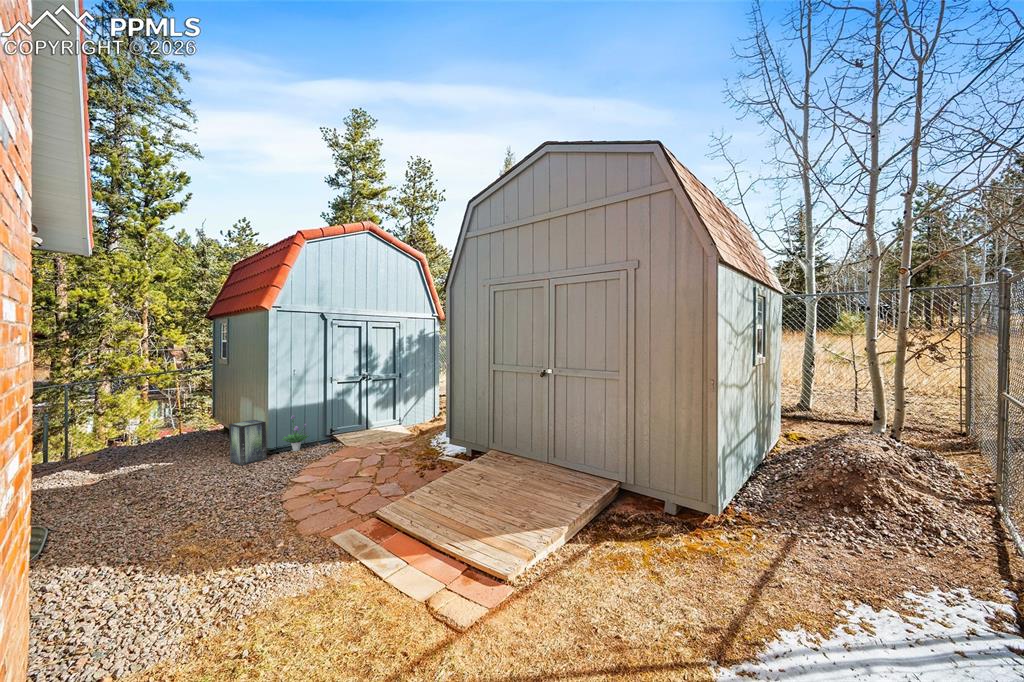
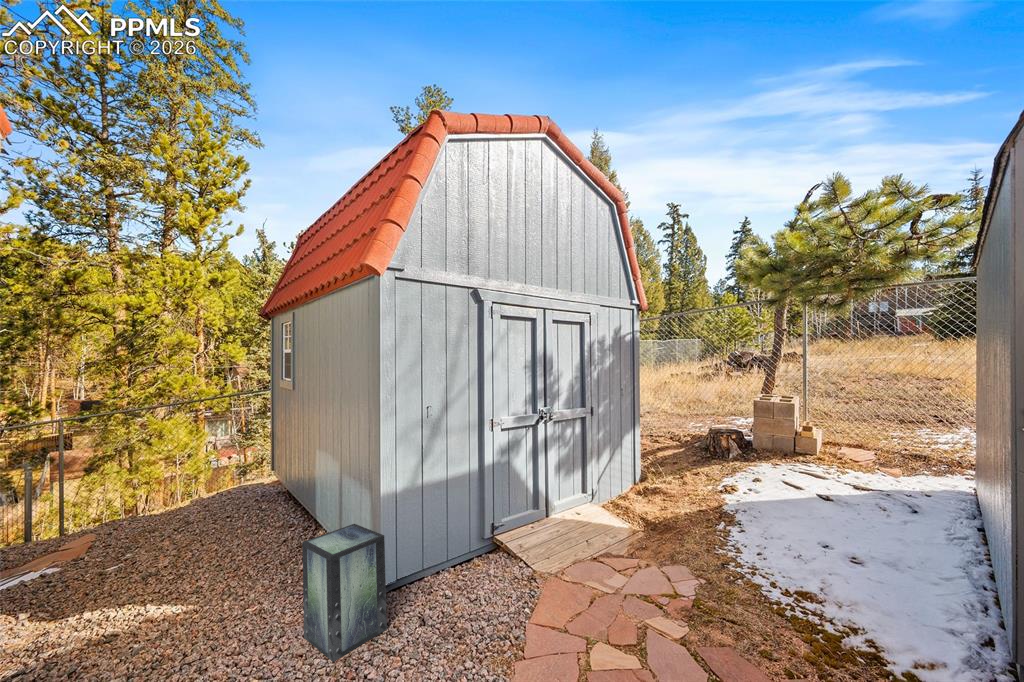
potted plant: present [282,415,309,451] -> none [412,507,469,593]

